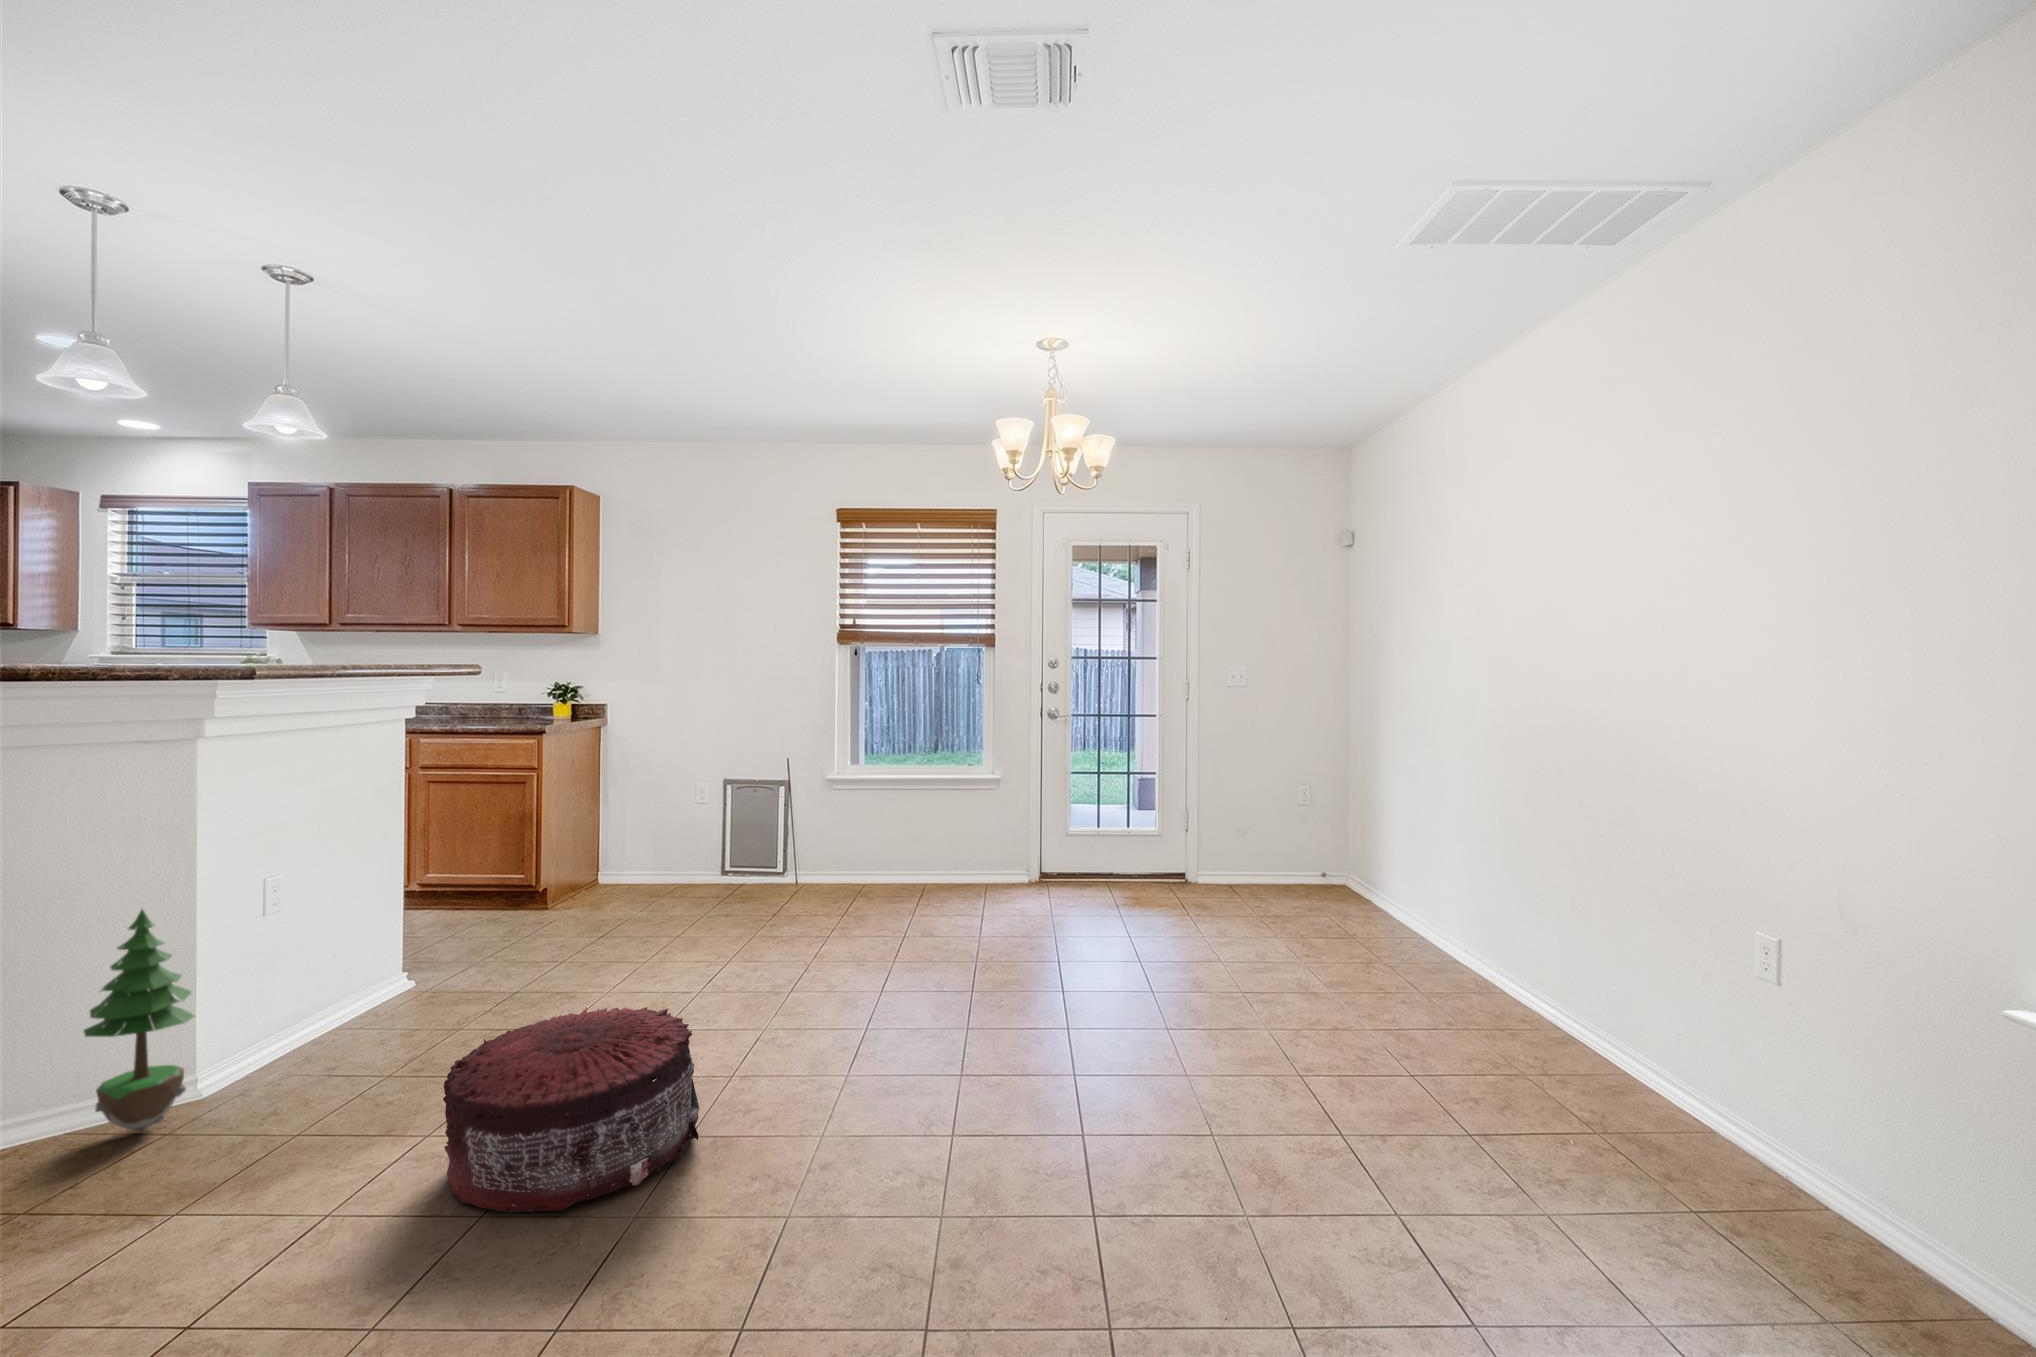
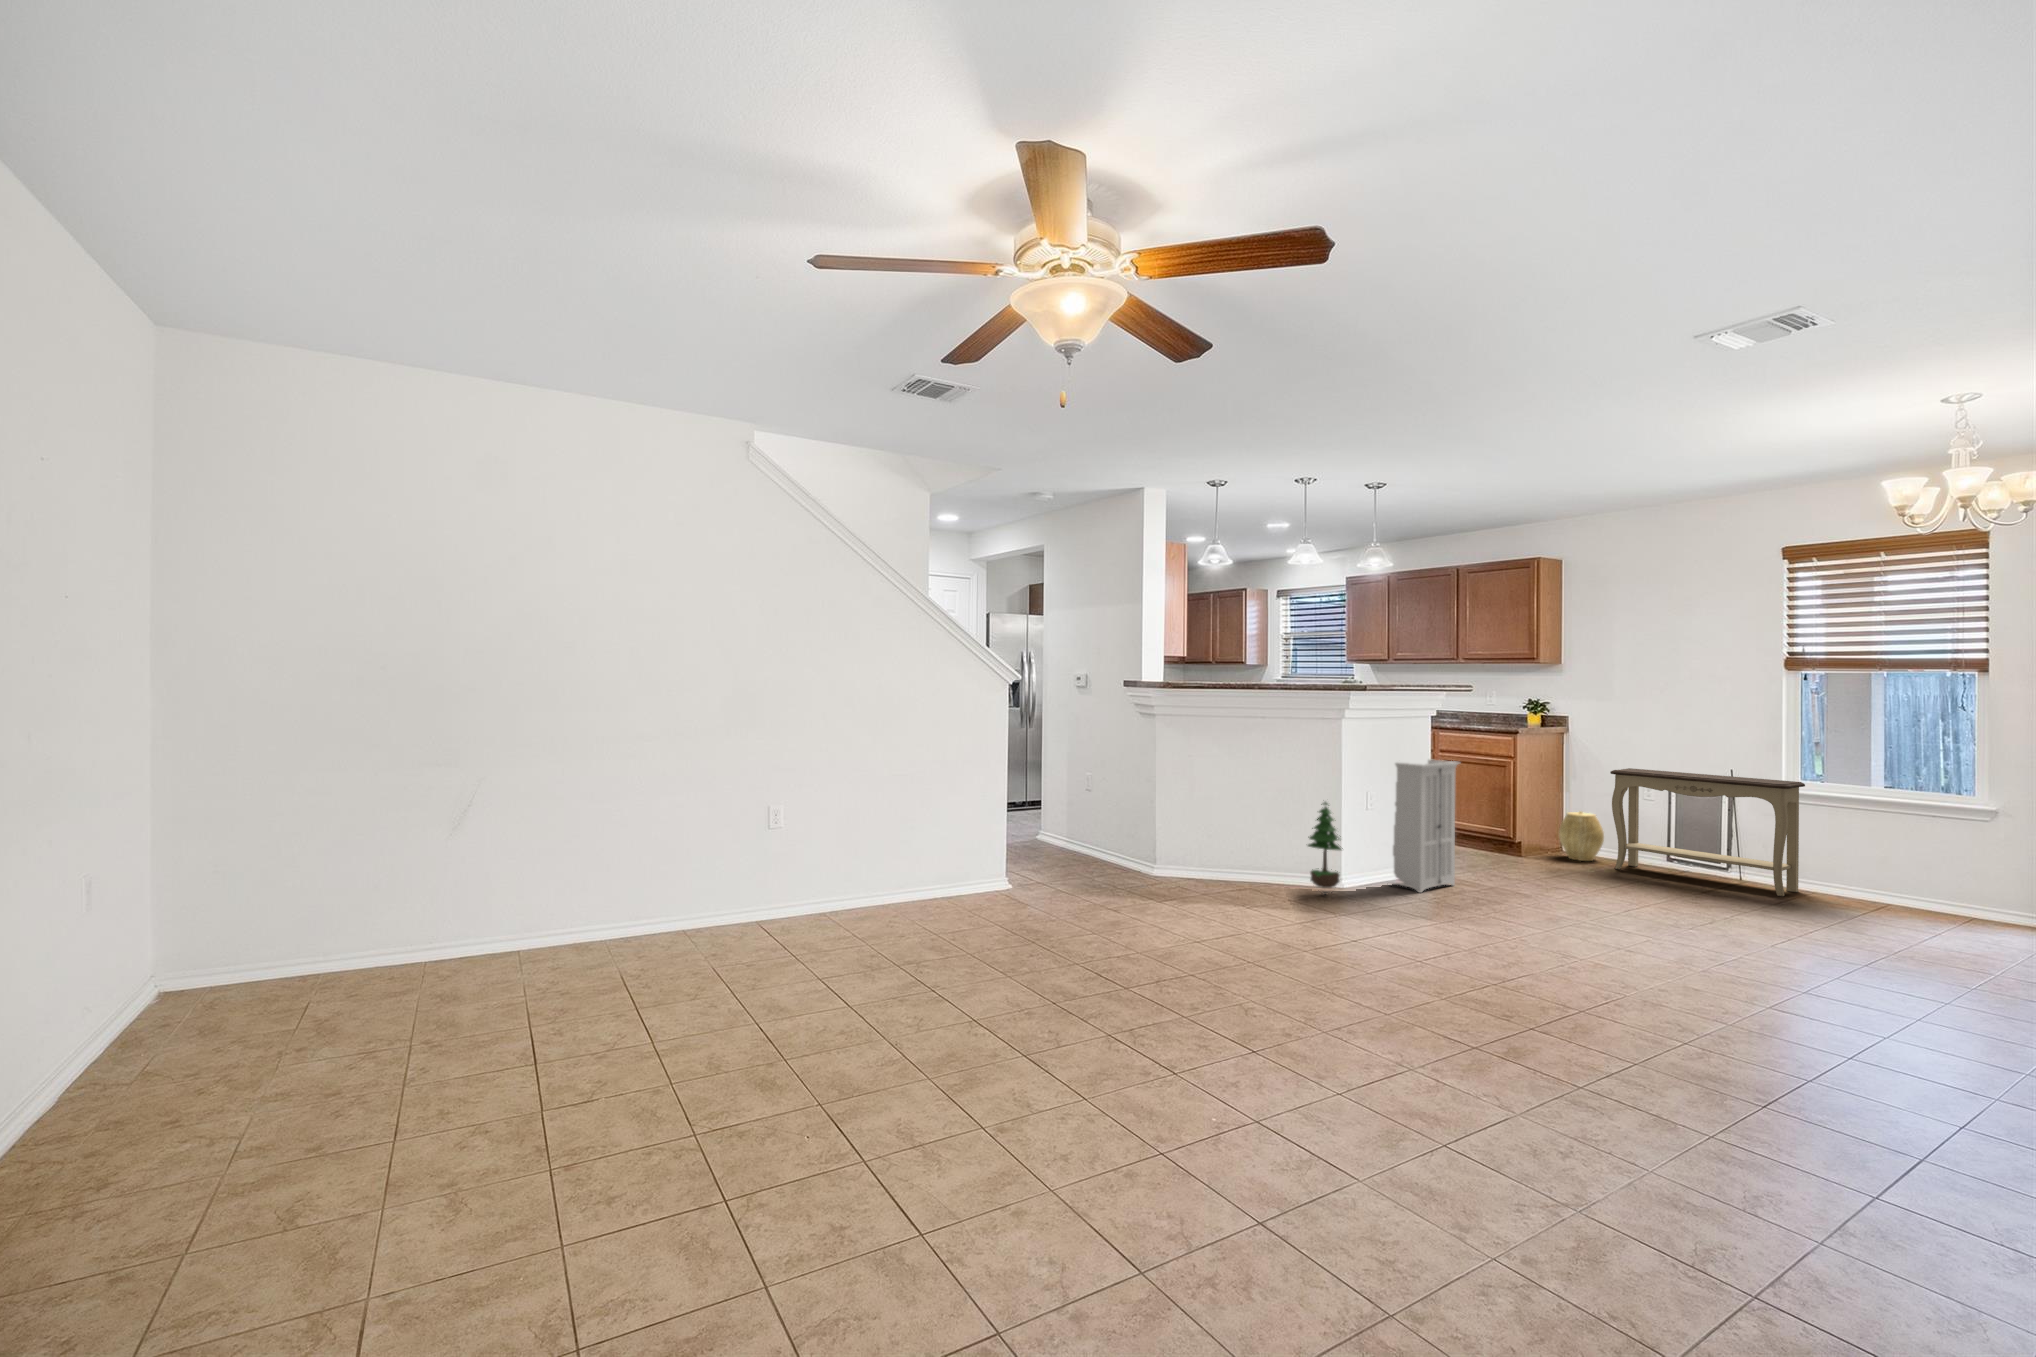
console table: none [664,767,858,900] -> present [1610,768,1805,896]
storage cabinet: none [310,786,461,1043] -> present [1393,760,1460,893]
woven basket: none [597,829,653,895] -> present [1559,811,1604,861]
pouf: present [443,1007,699,1212] -> none [1448,881,1582,966]

